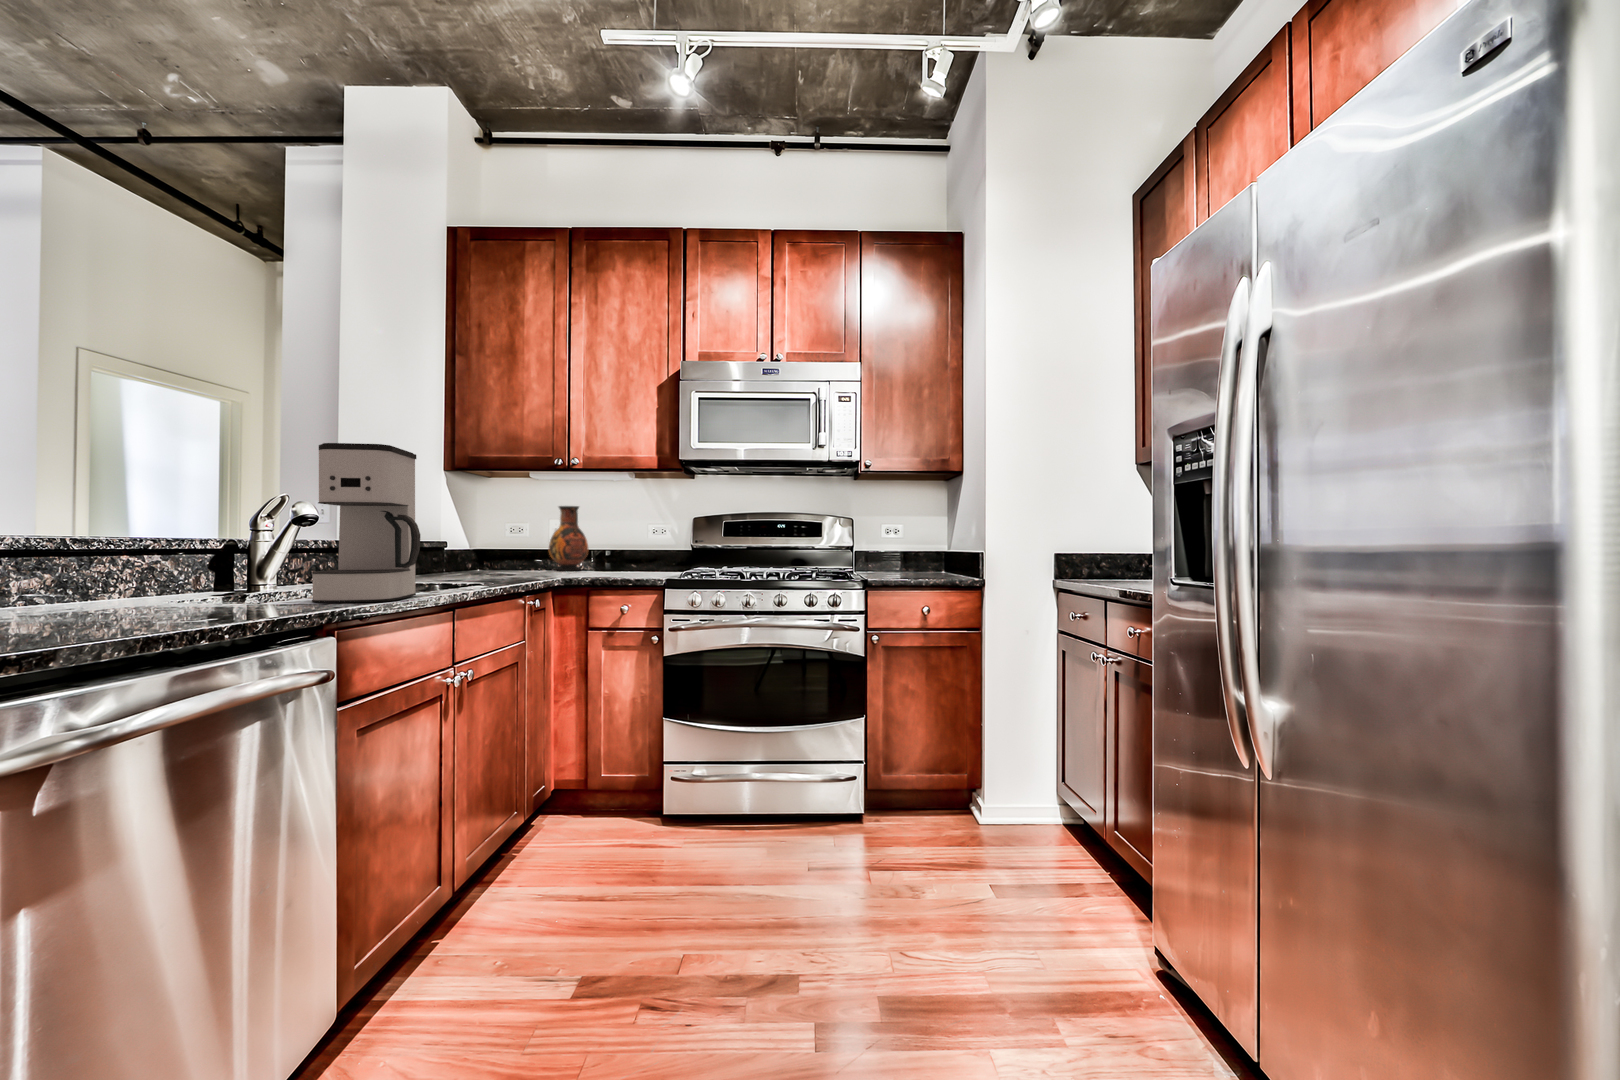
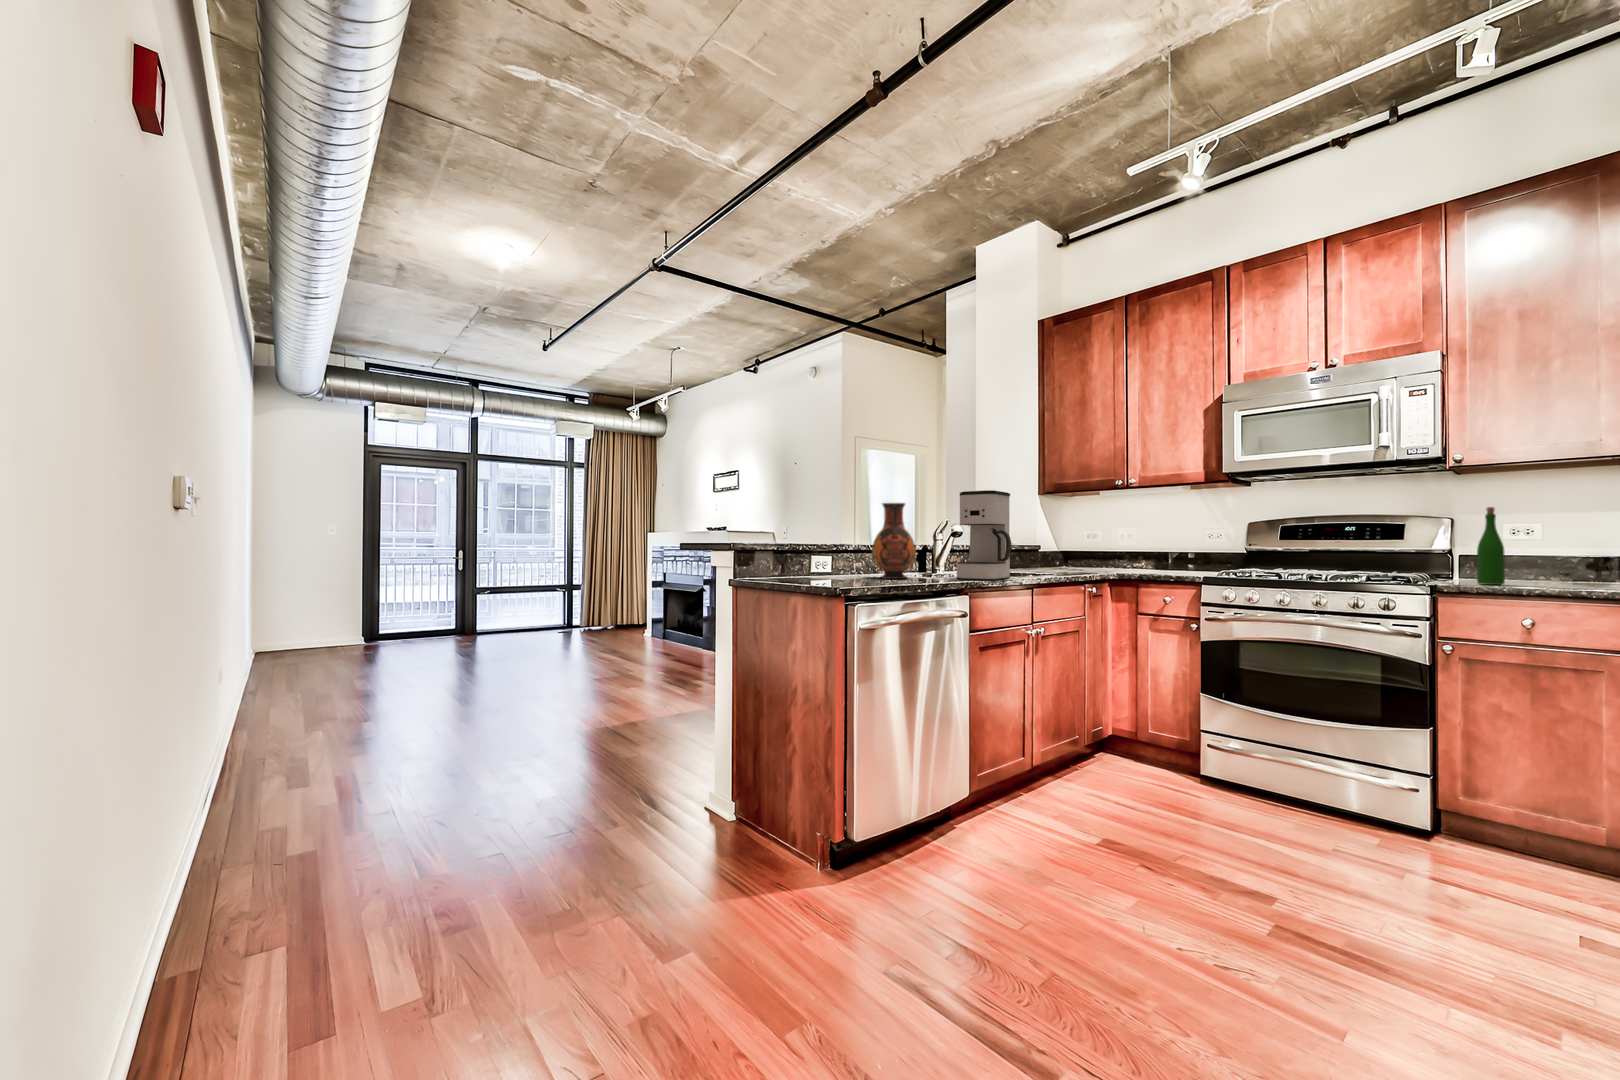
wine bottle: none [894,504,911,578] -> present [1477,507,1505,585]
vase: present [549,506,588,571] -> present [872,503,916,579]

